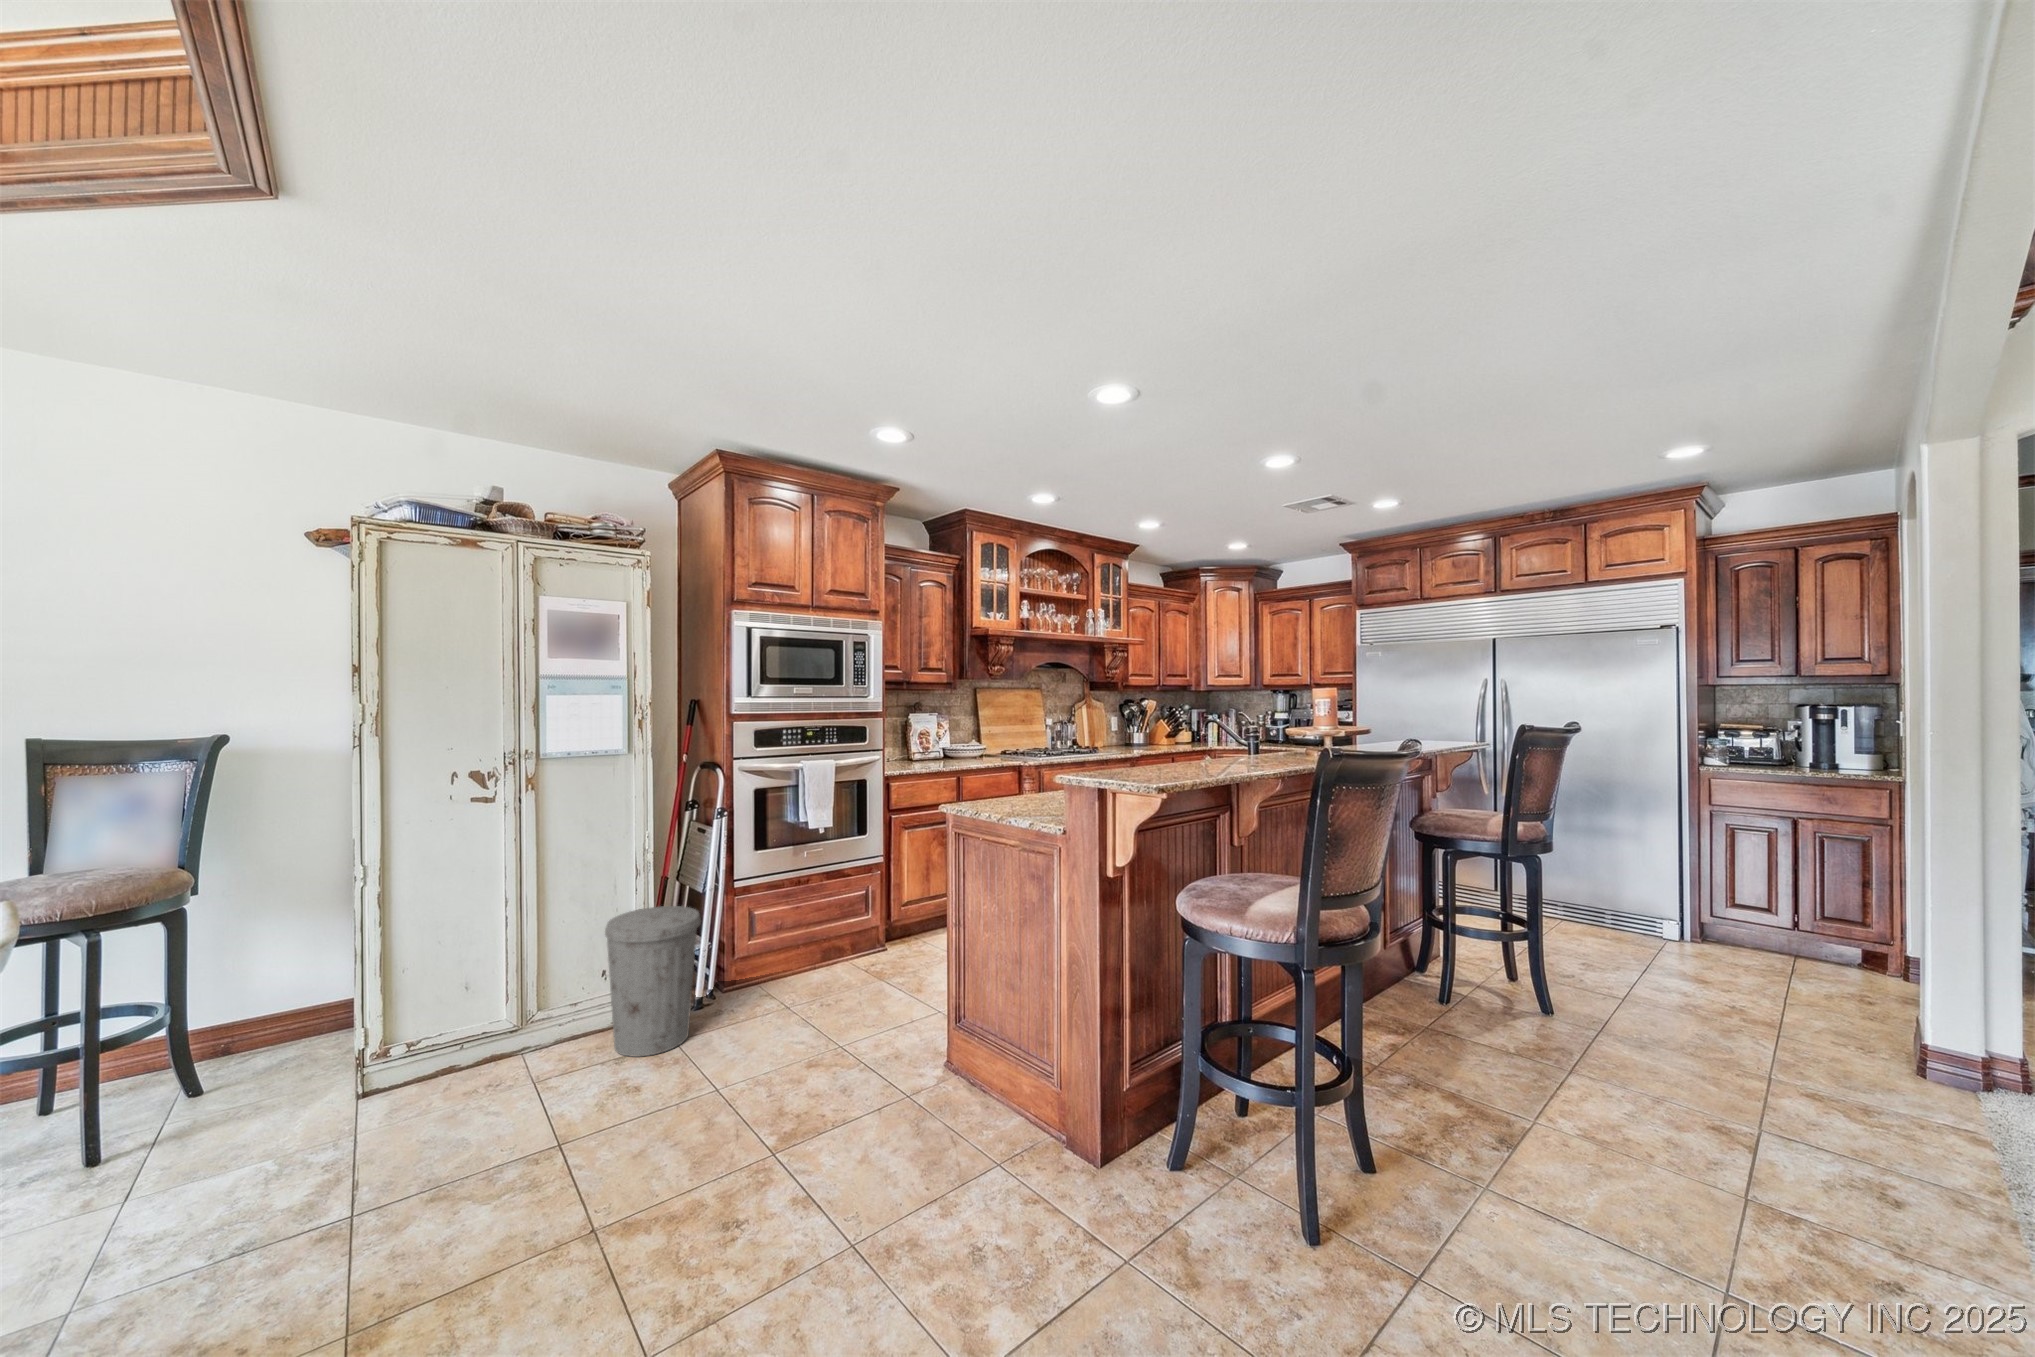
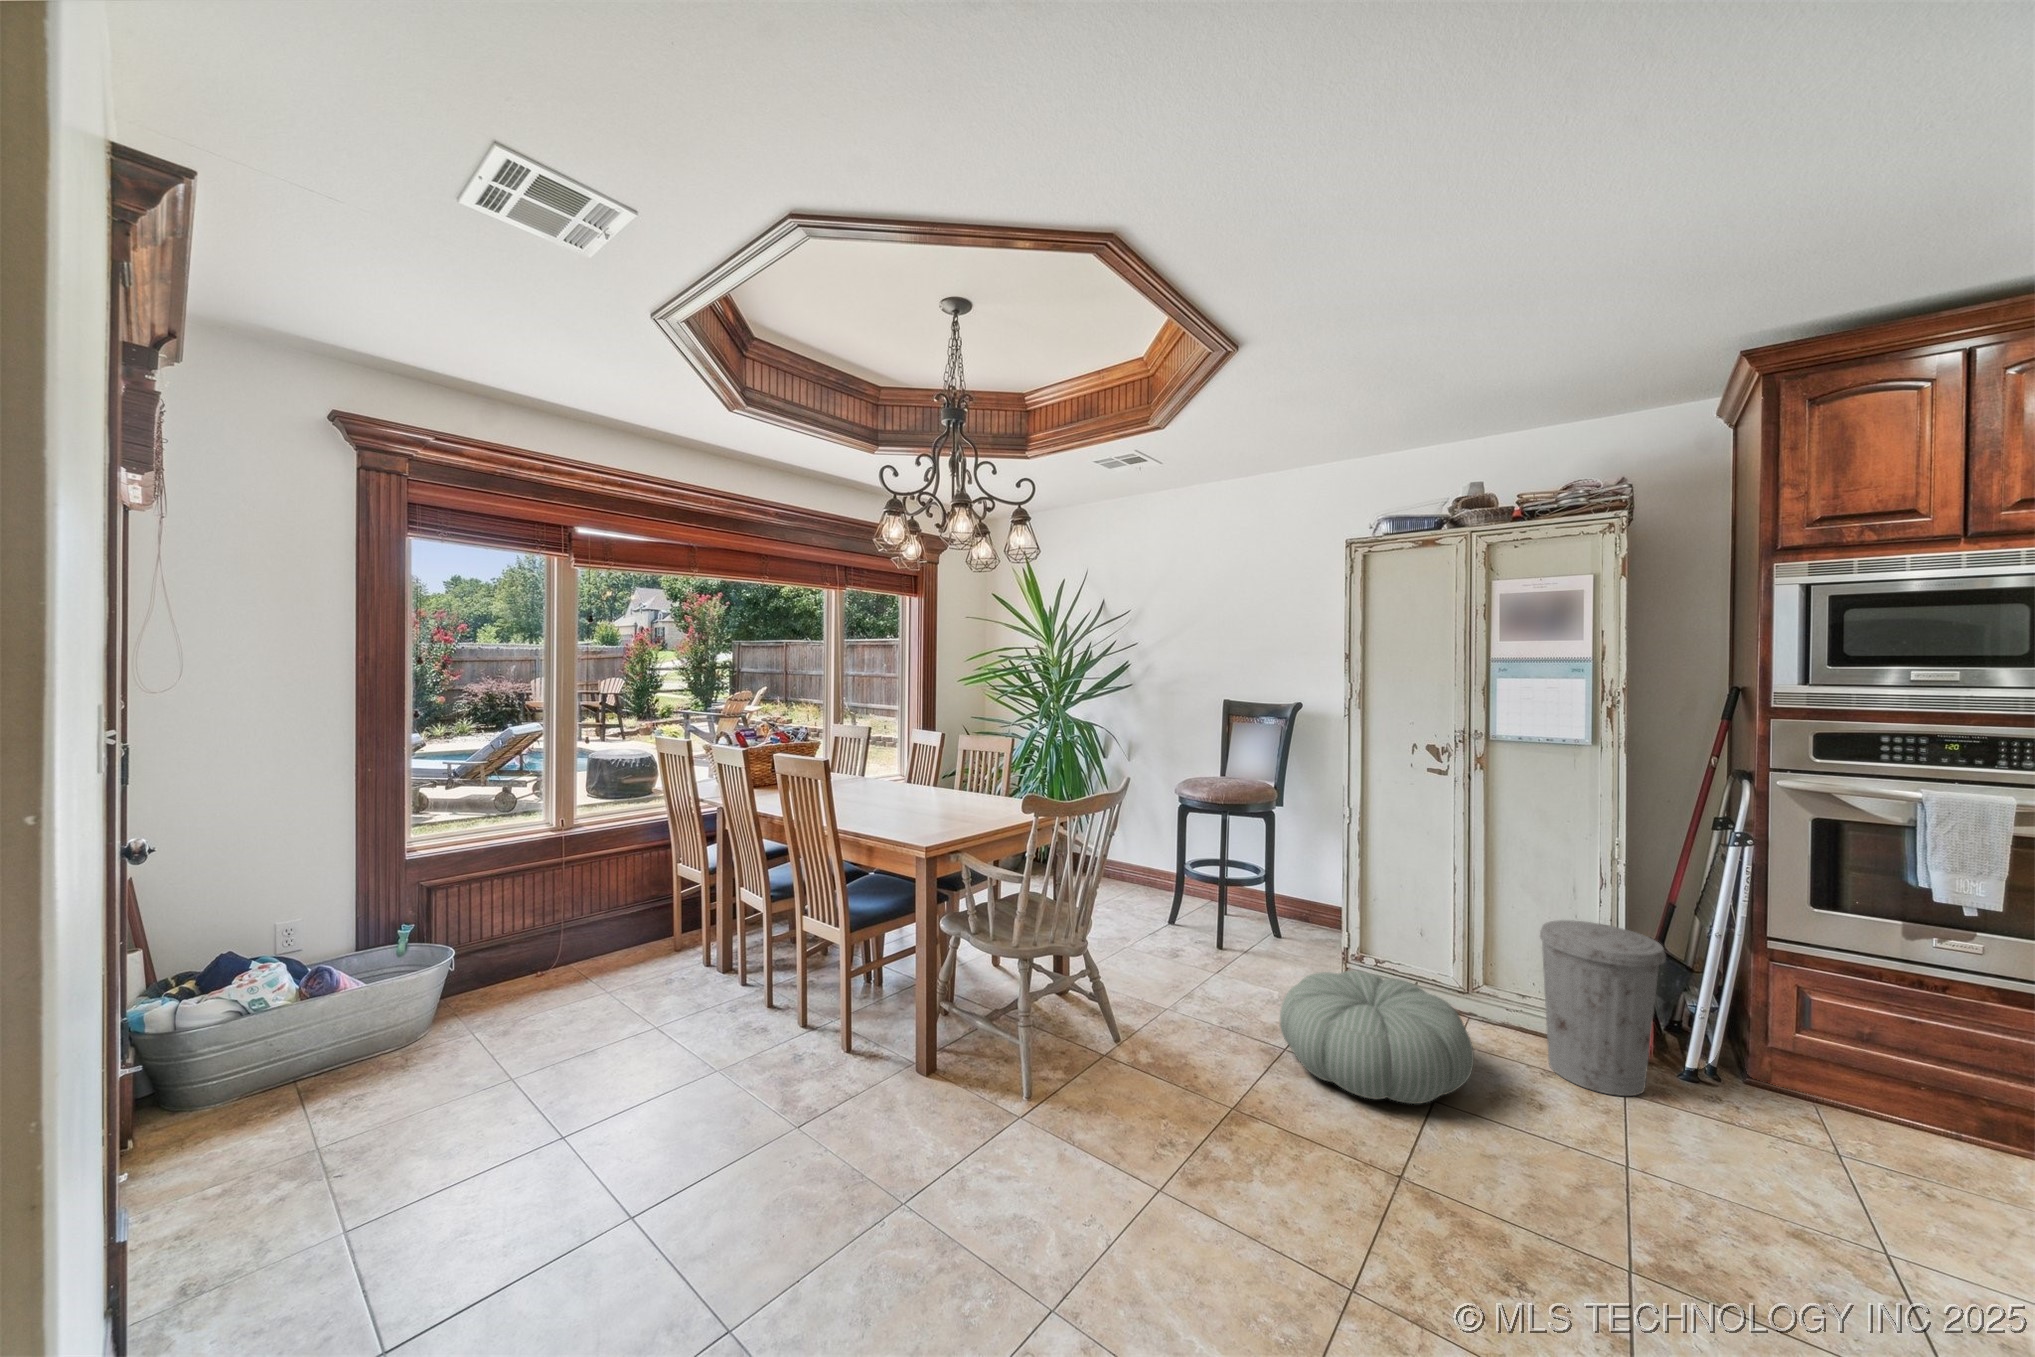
pouf: none [342,1038,592,1210] -> present [1280,971,1474,1104]

